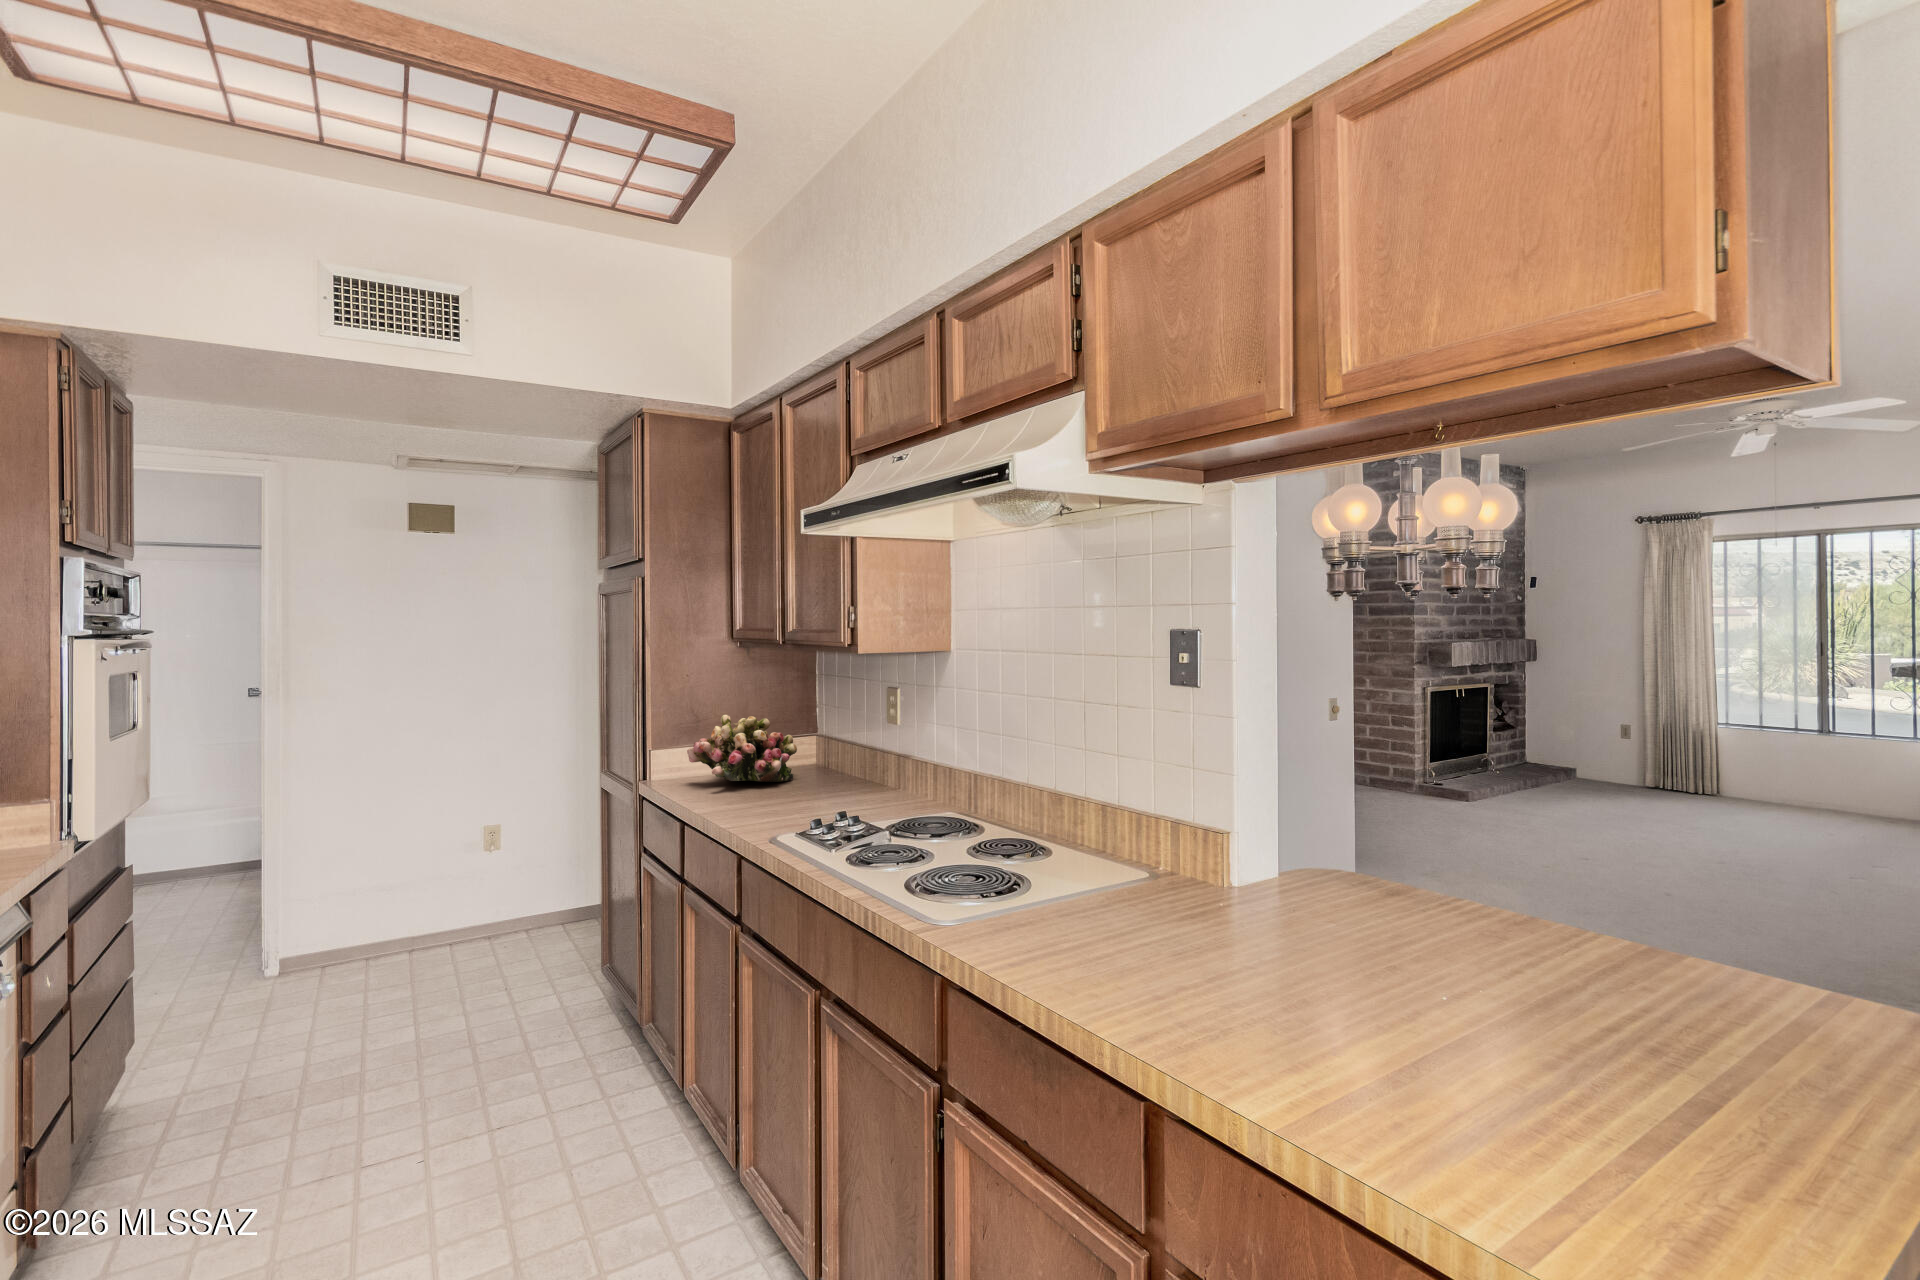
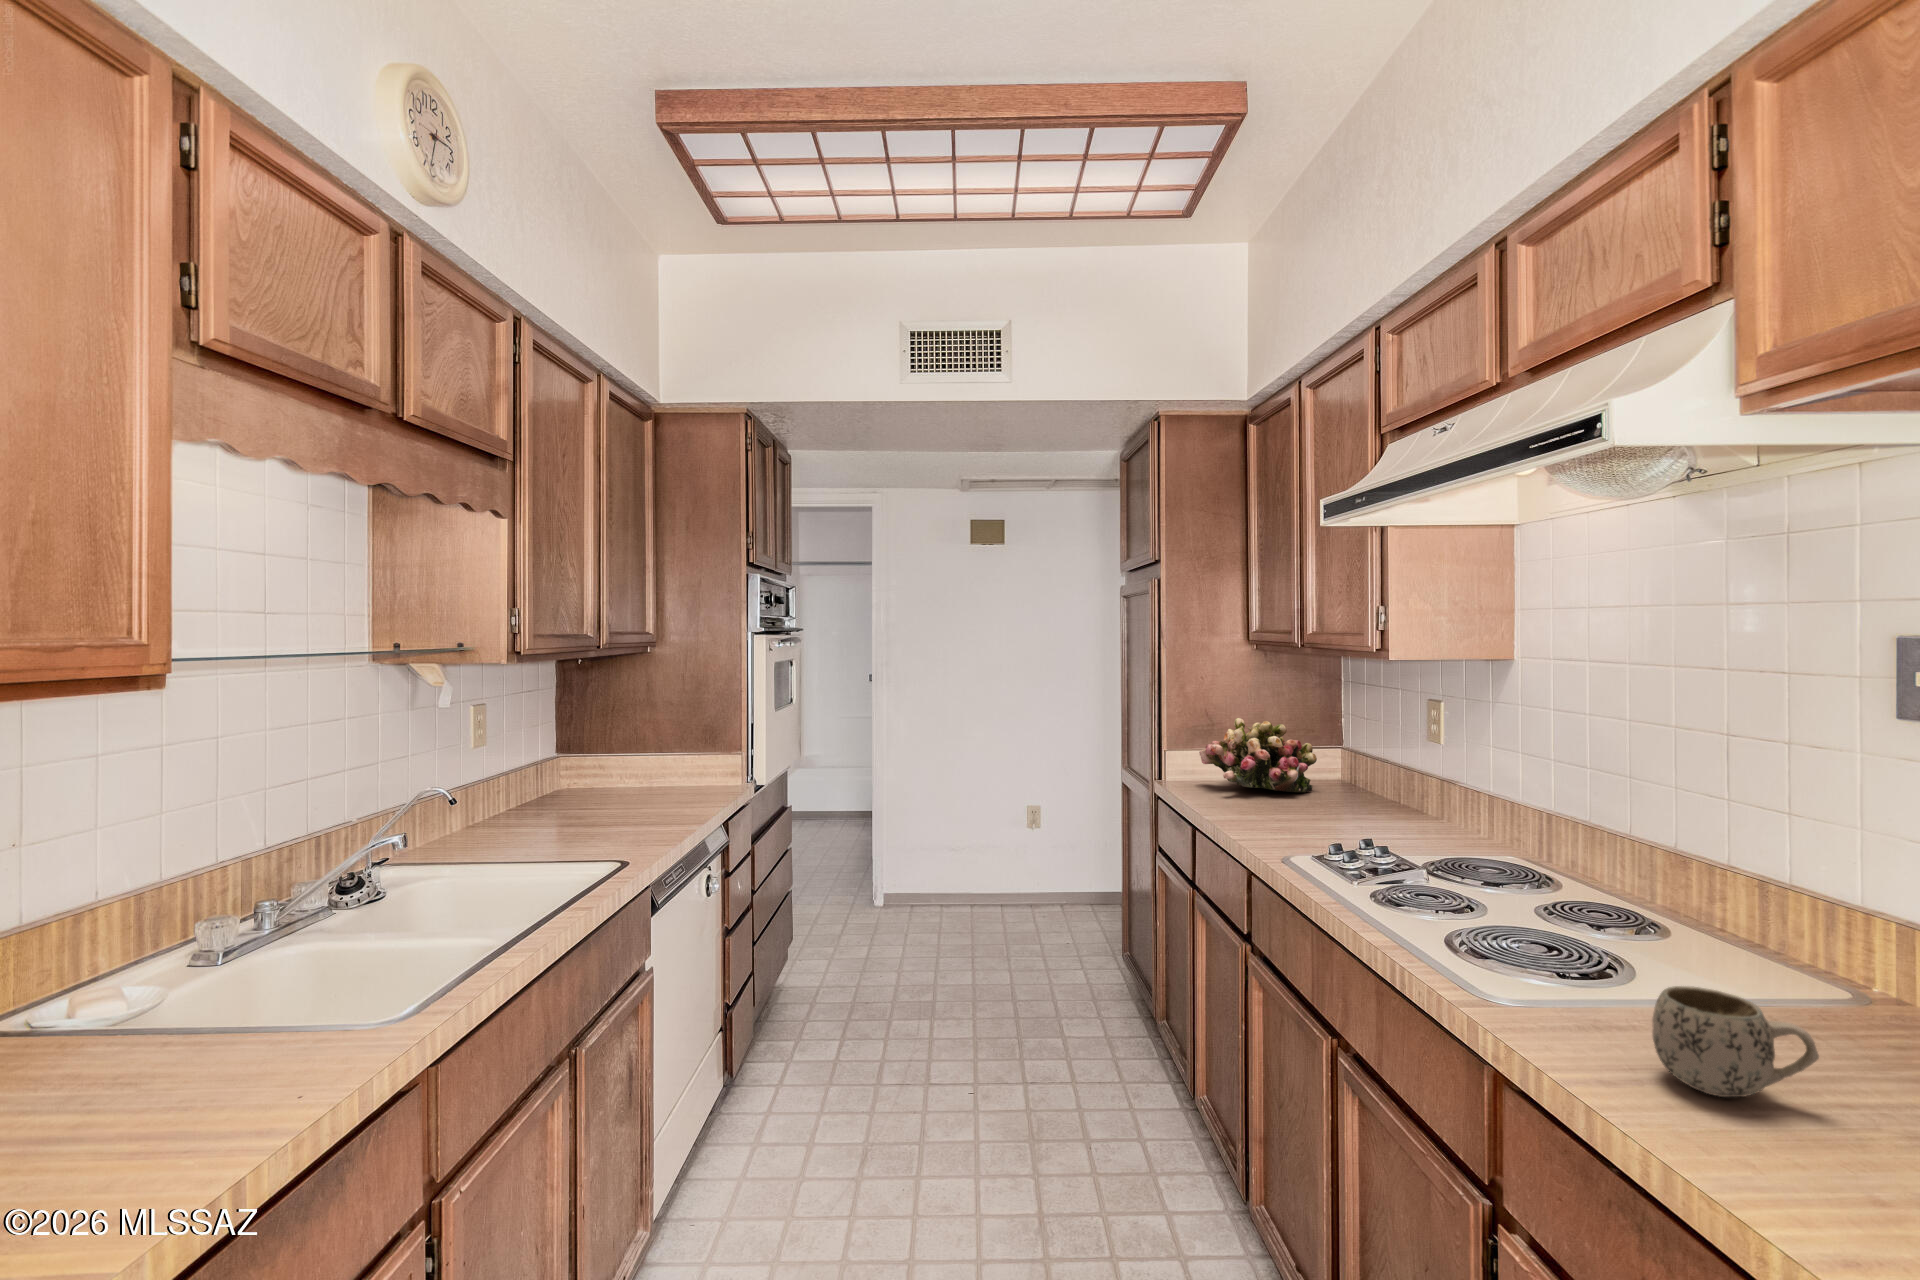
mug: none [1039,881,1127,954] -> present [1652,986,1819,1097]

